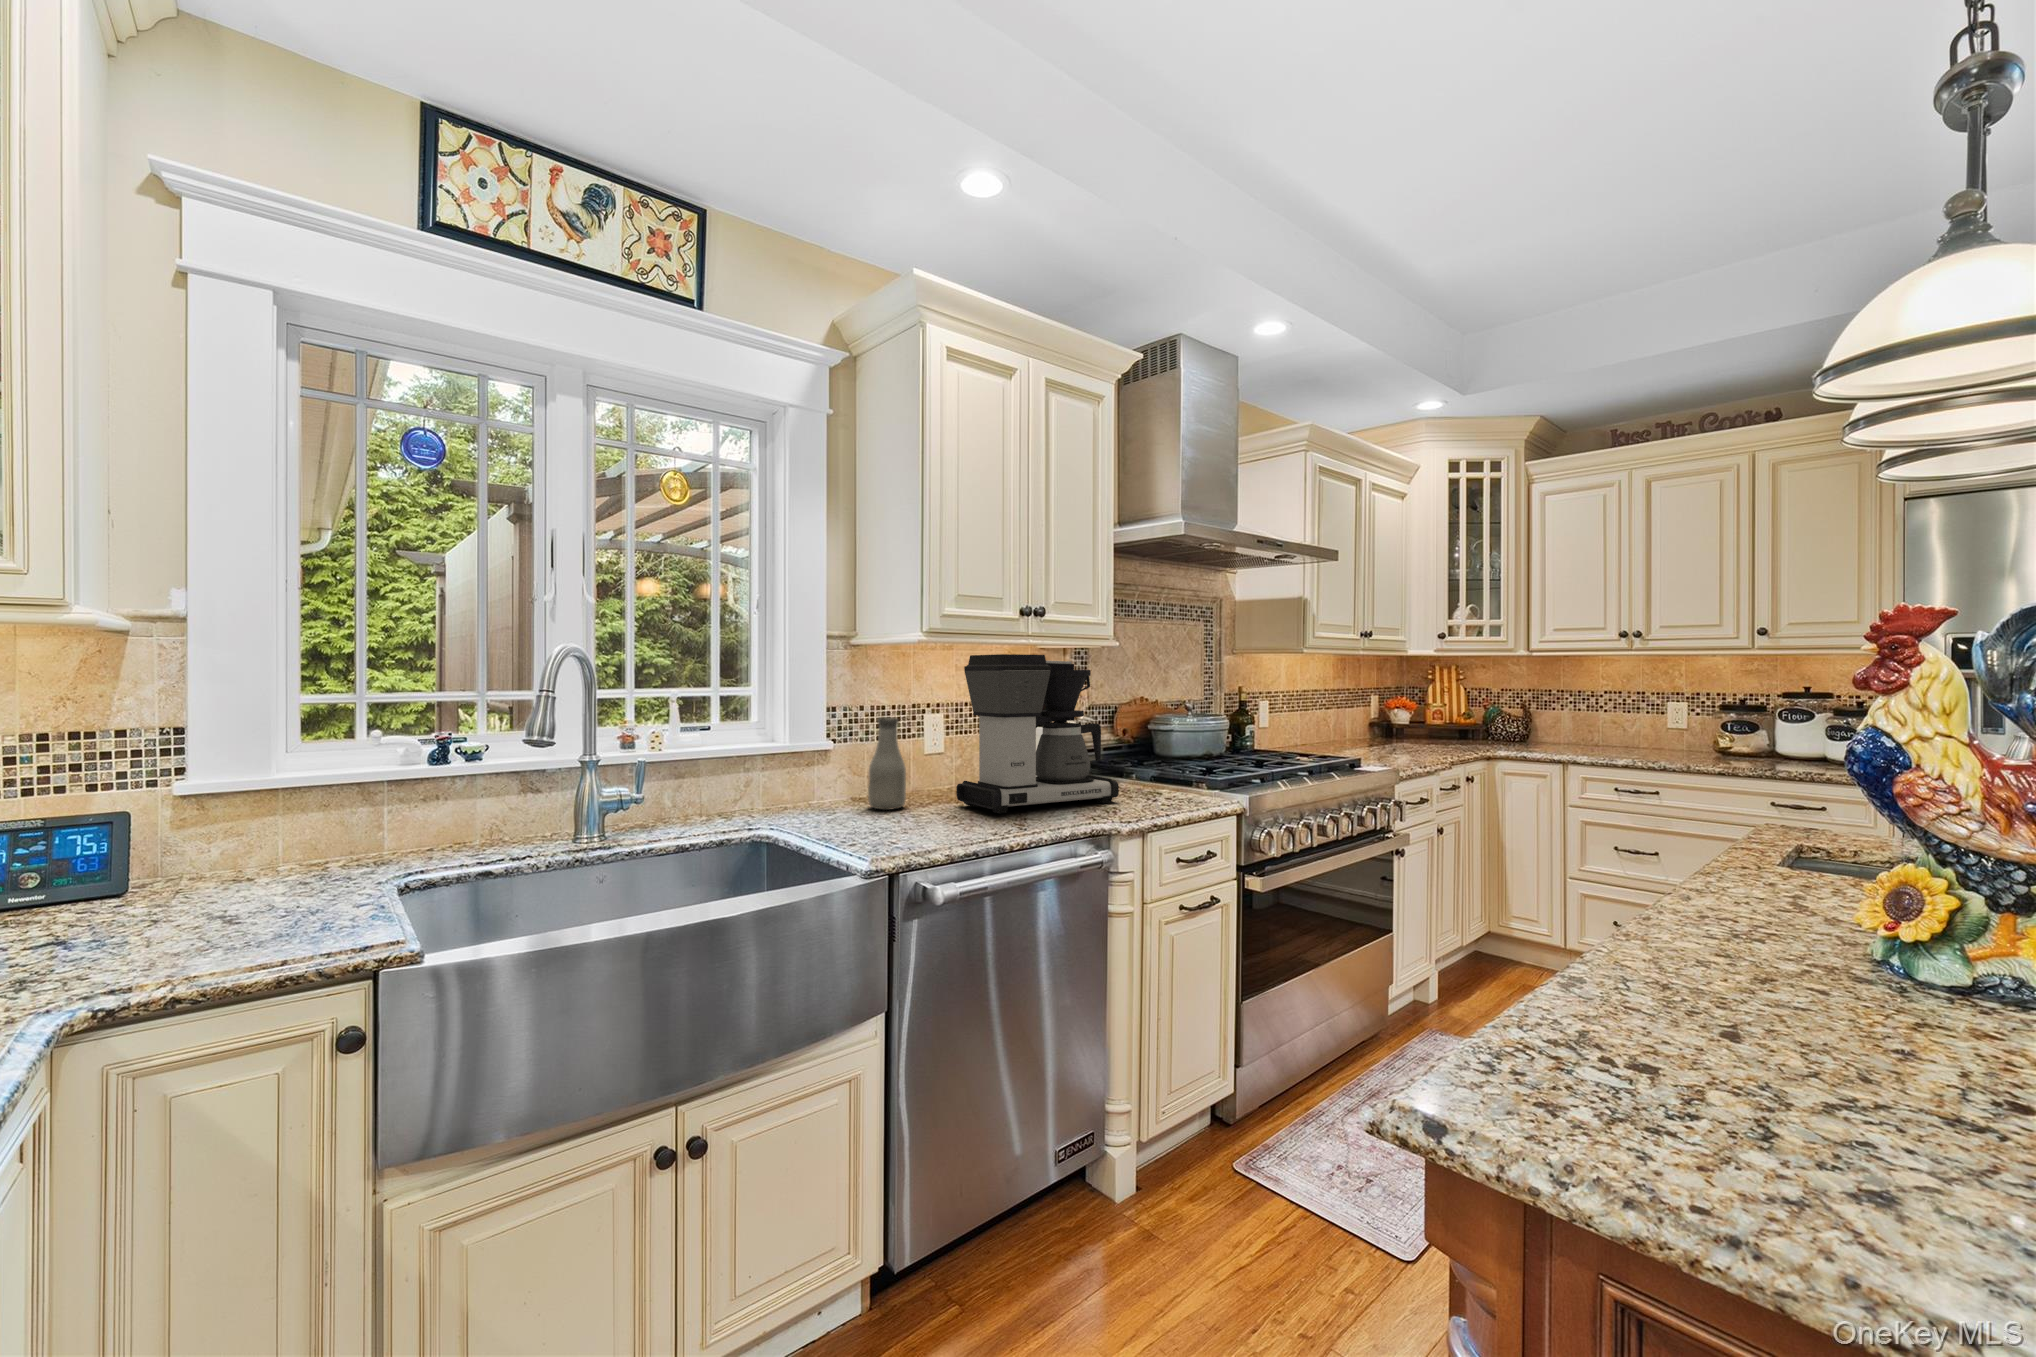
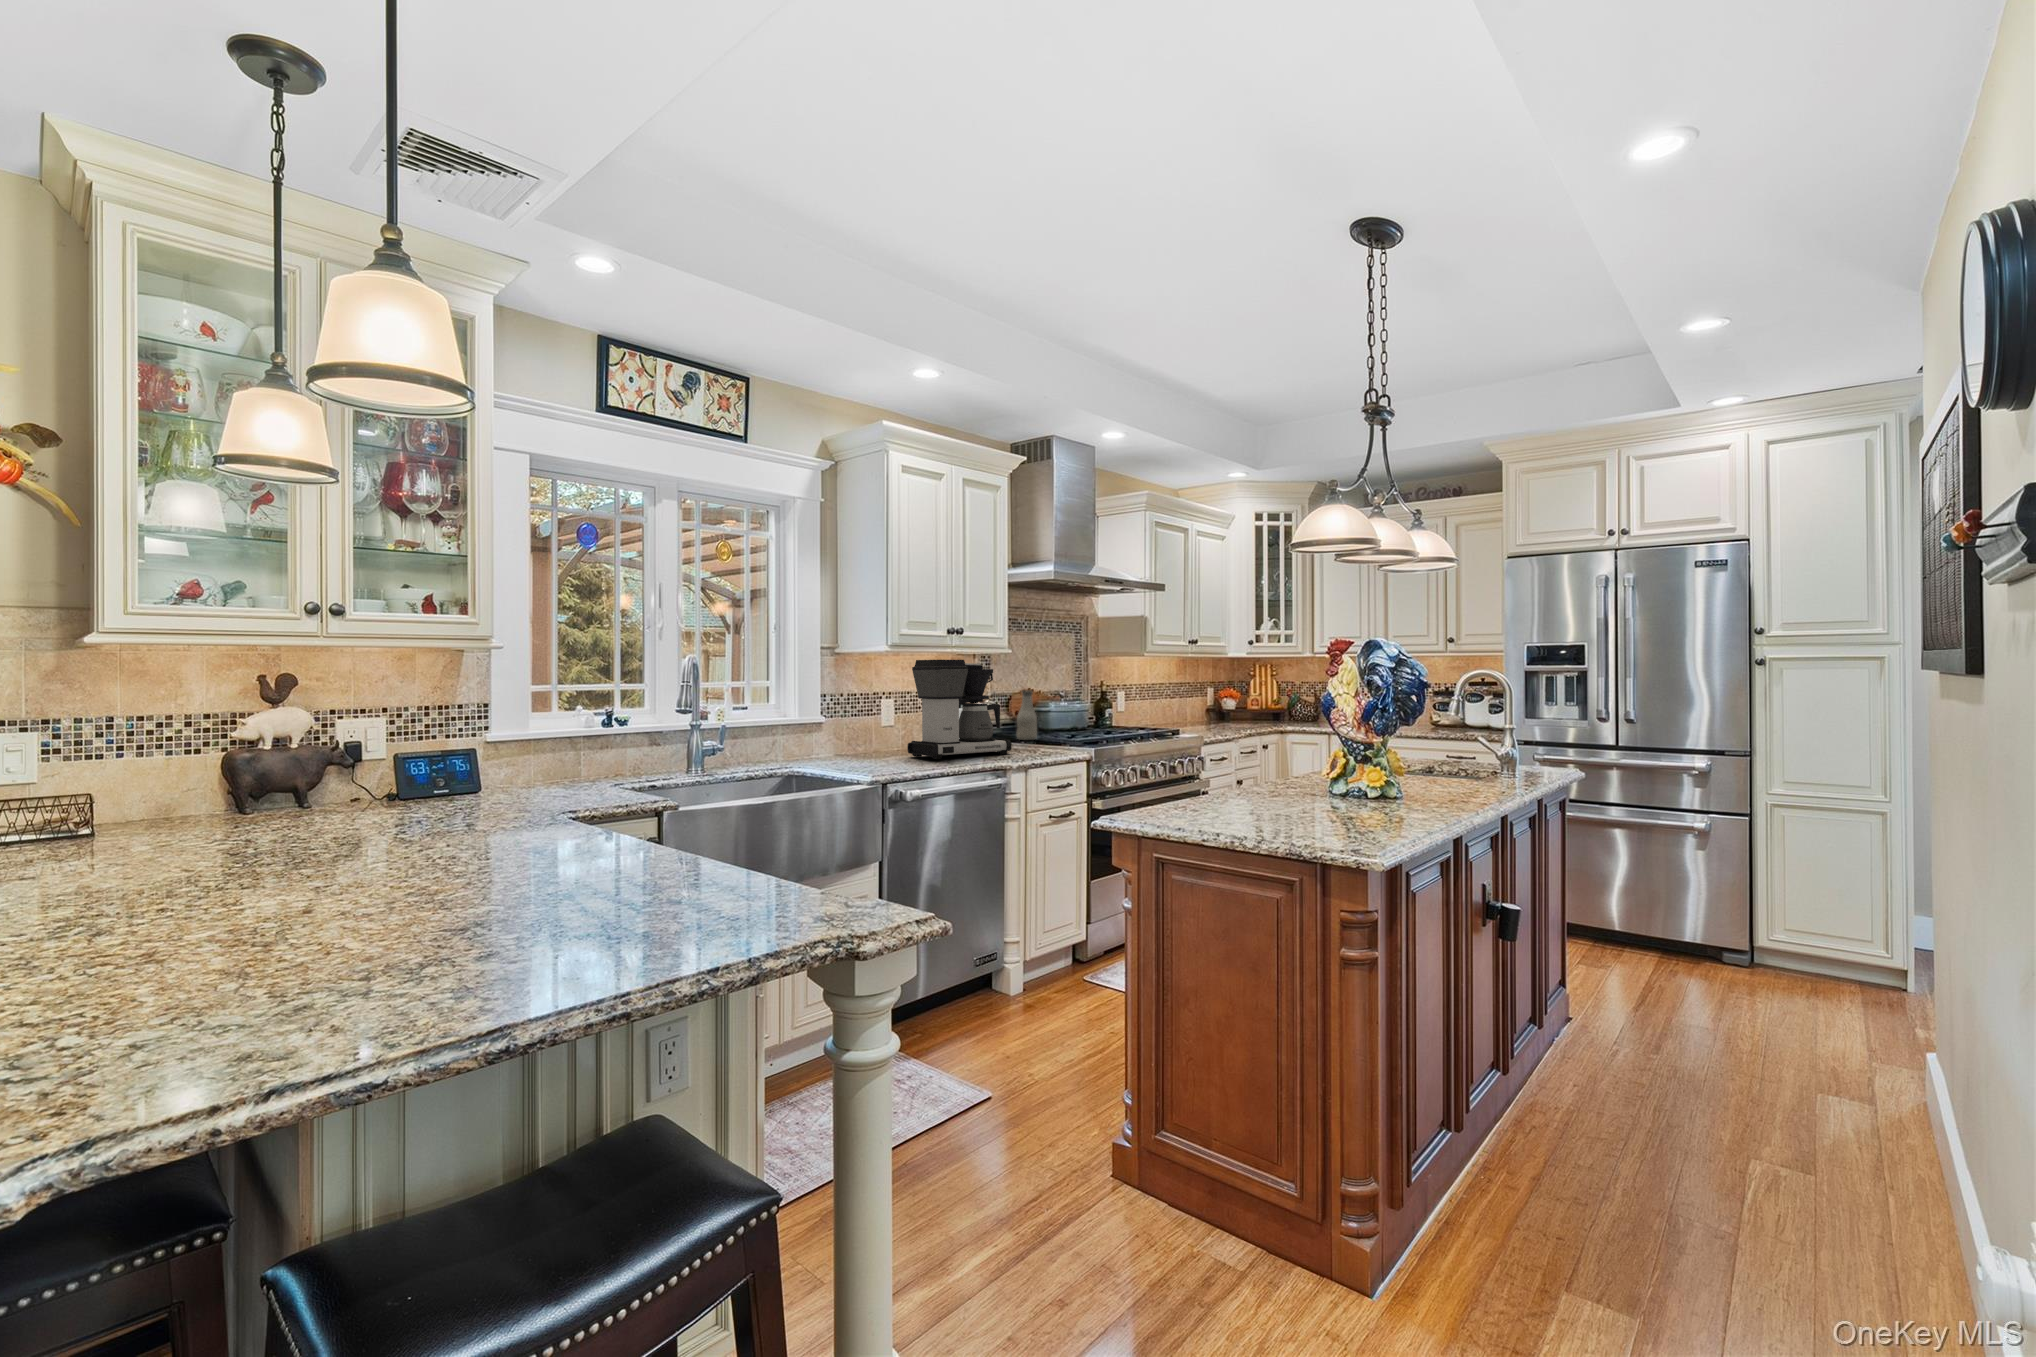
bottle: present [868,717,906,810] -> present [1017,690,1037,740]

